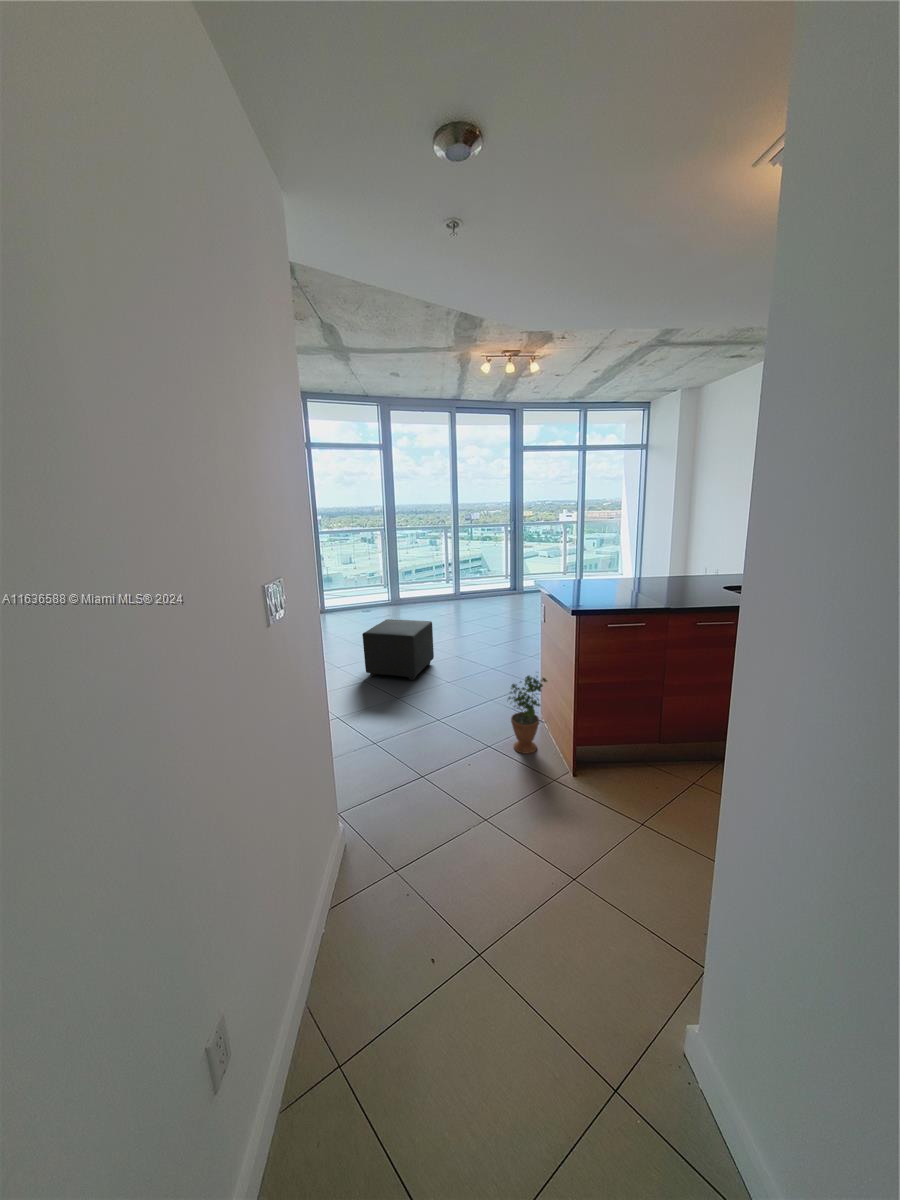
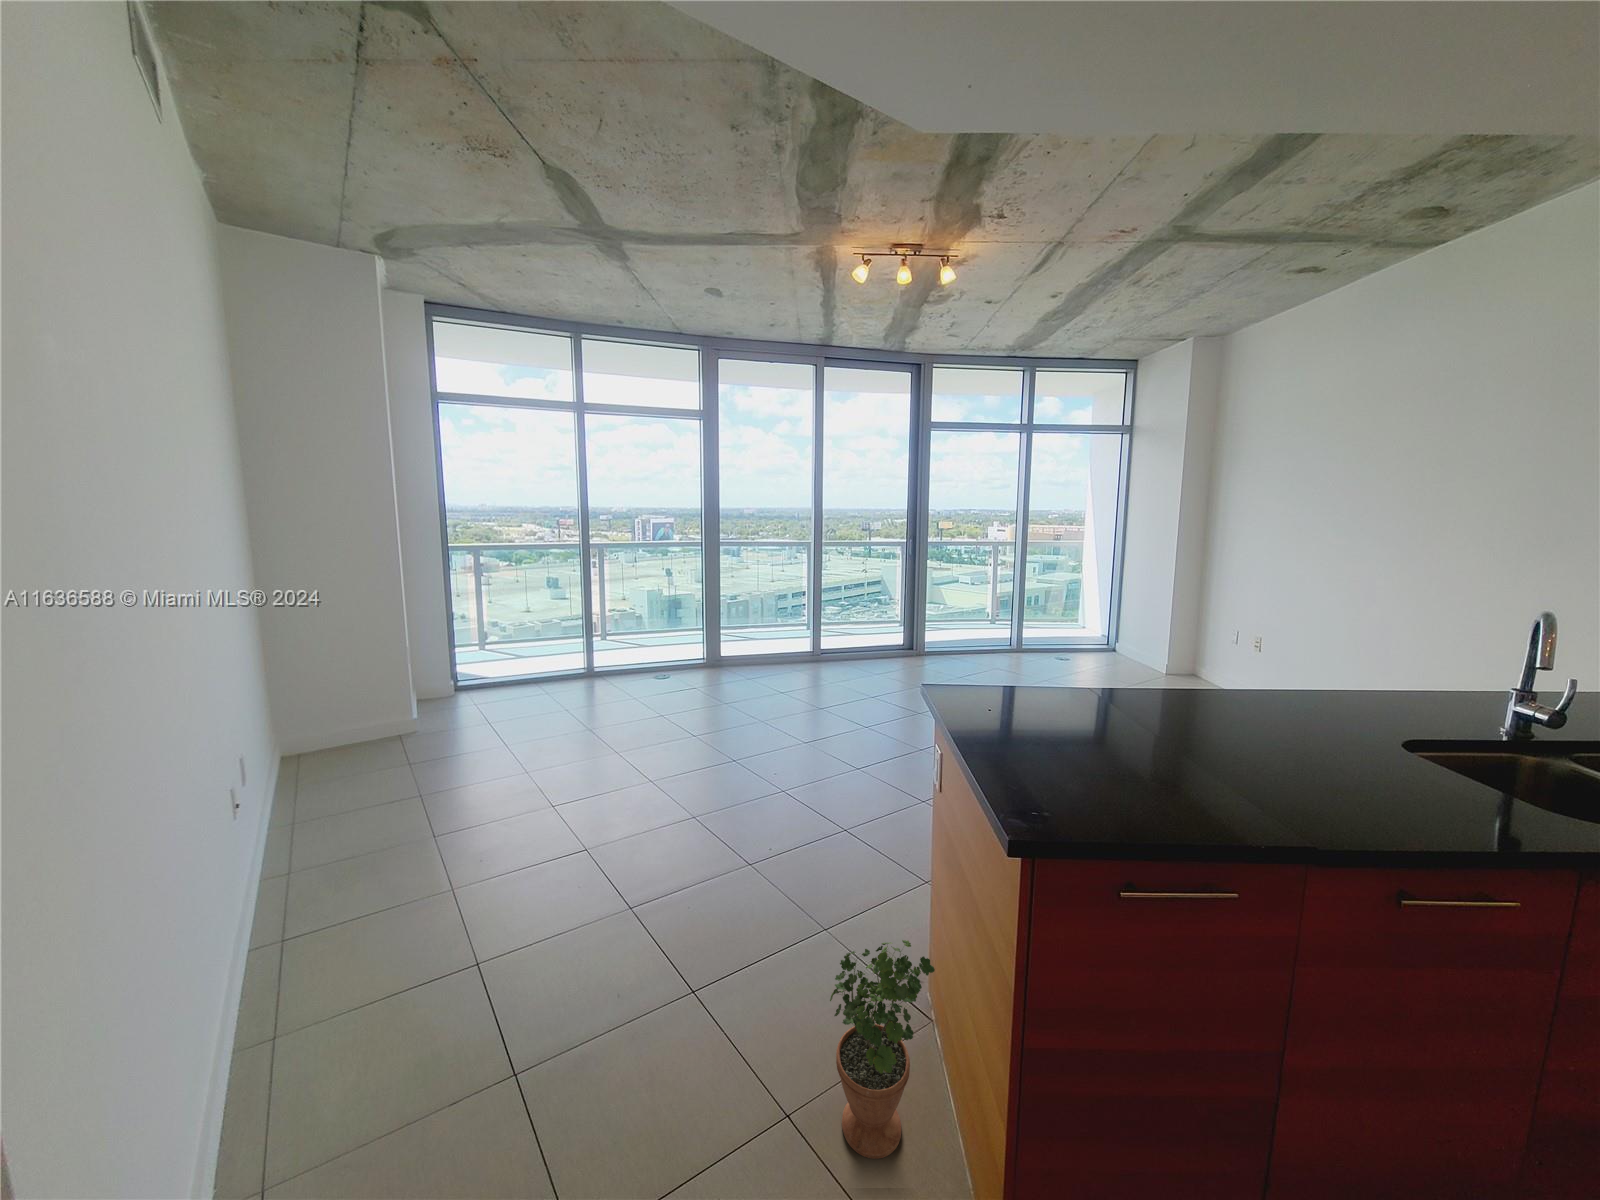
ottoman: present [362,619,434,680] -> none [594,708,736,840]

